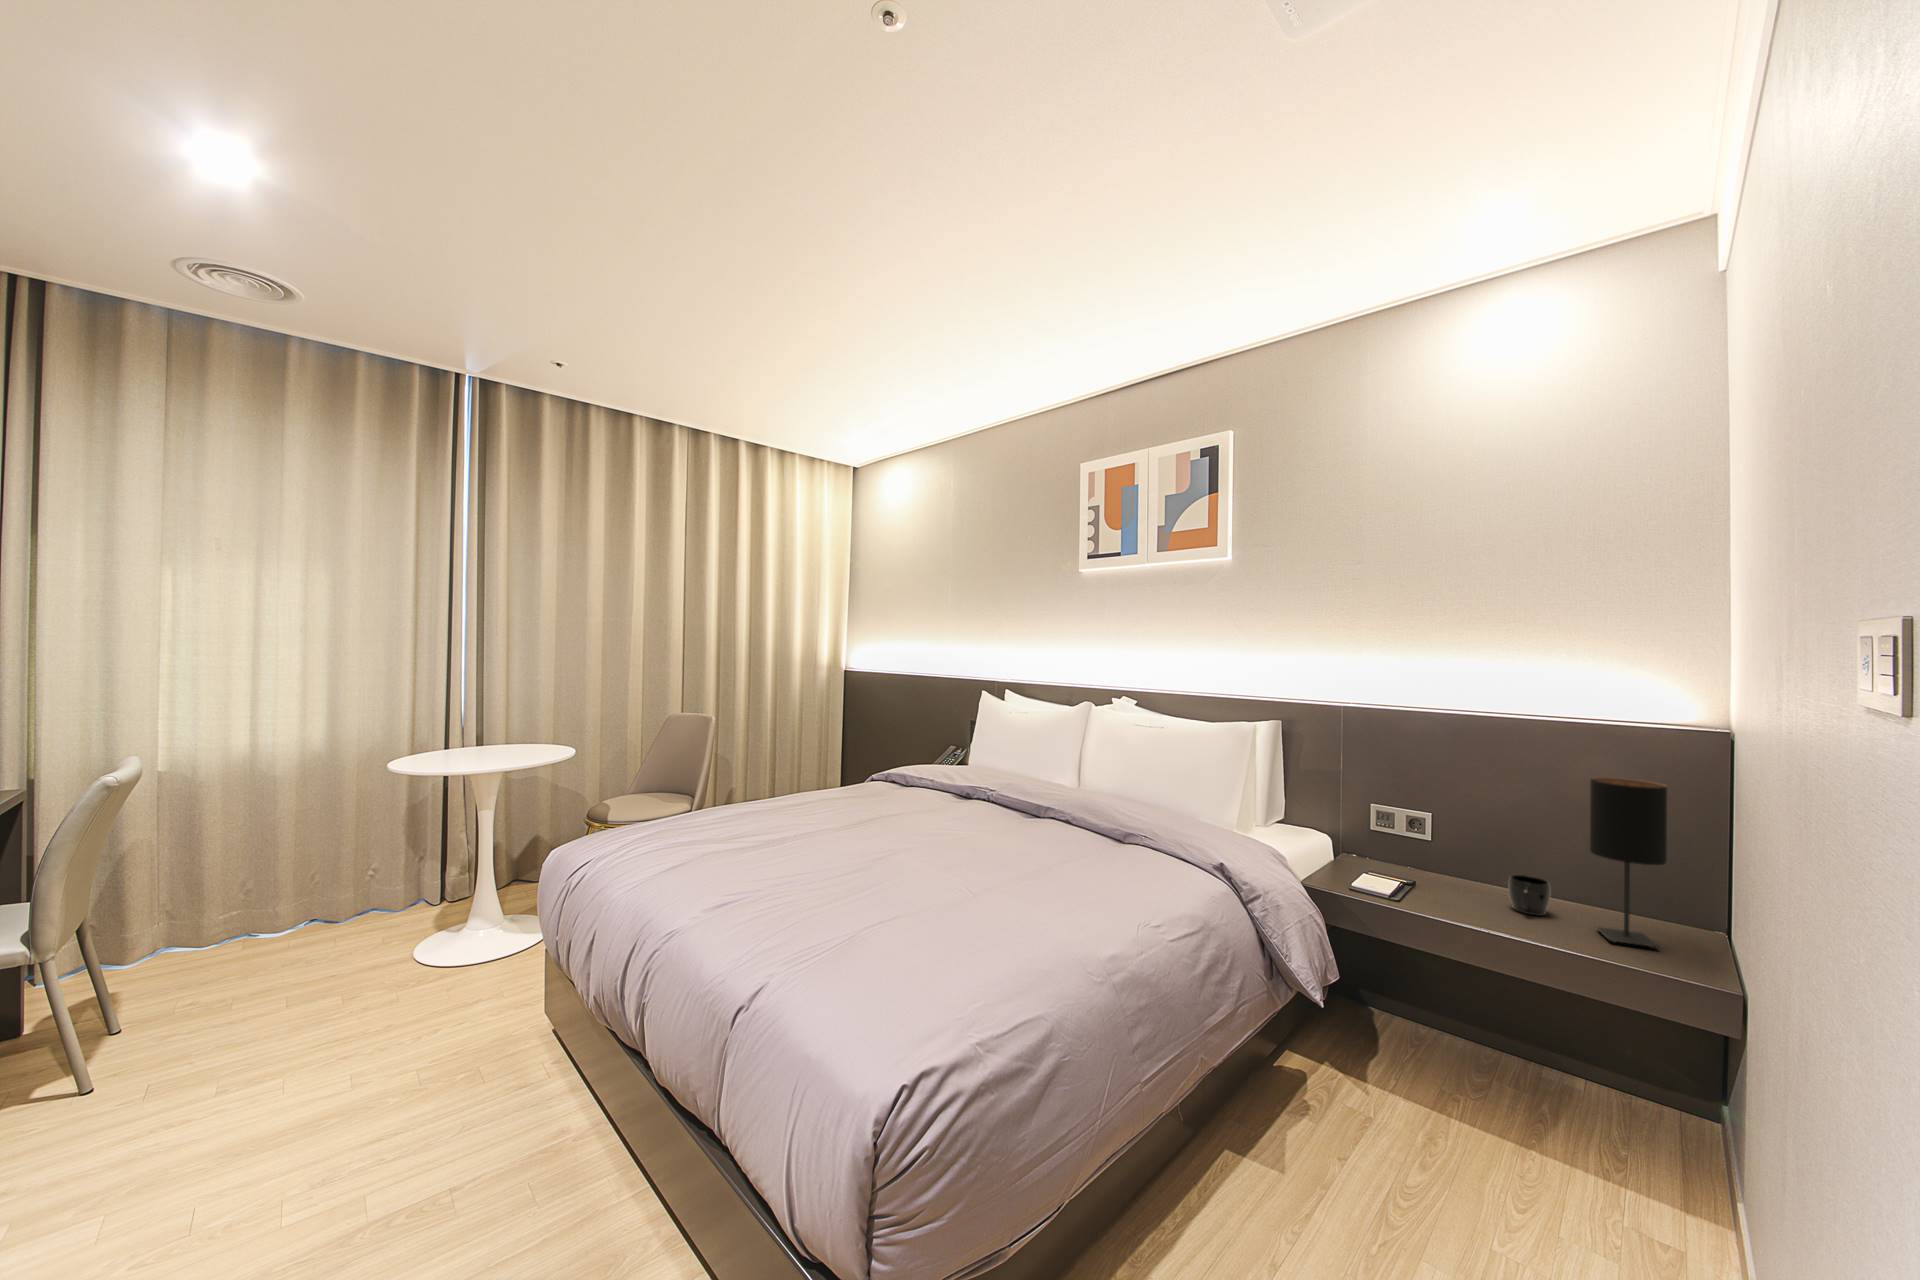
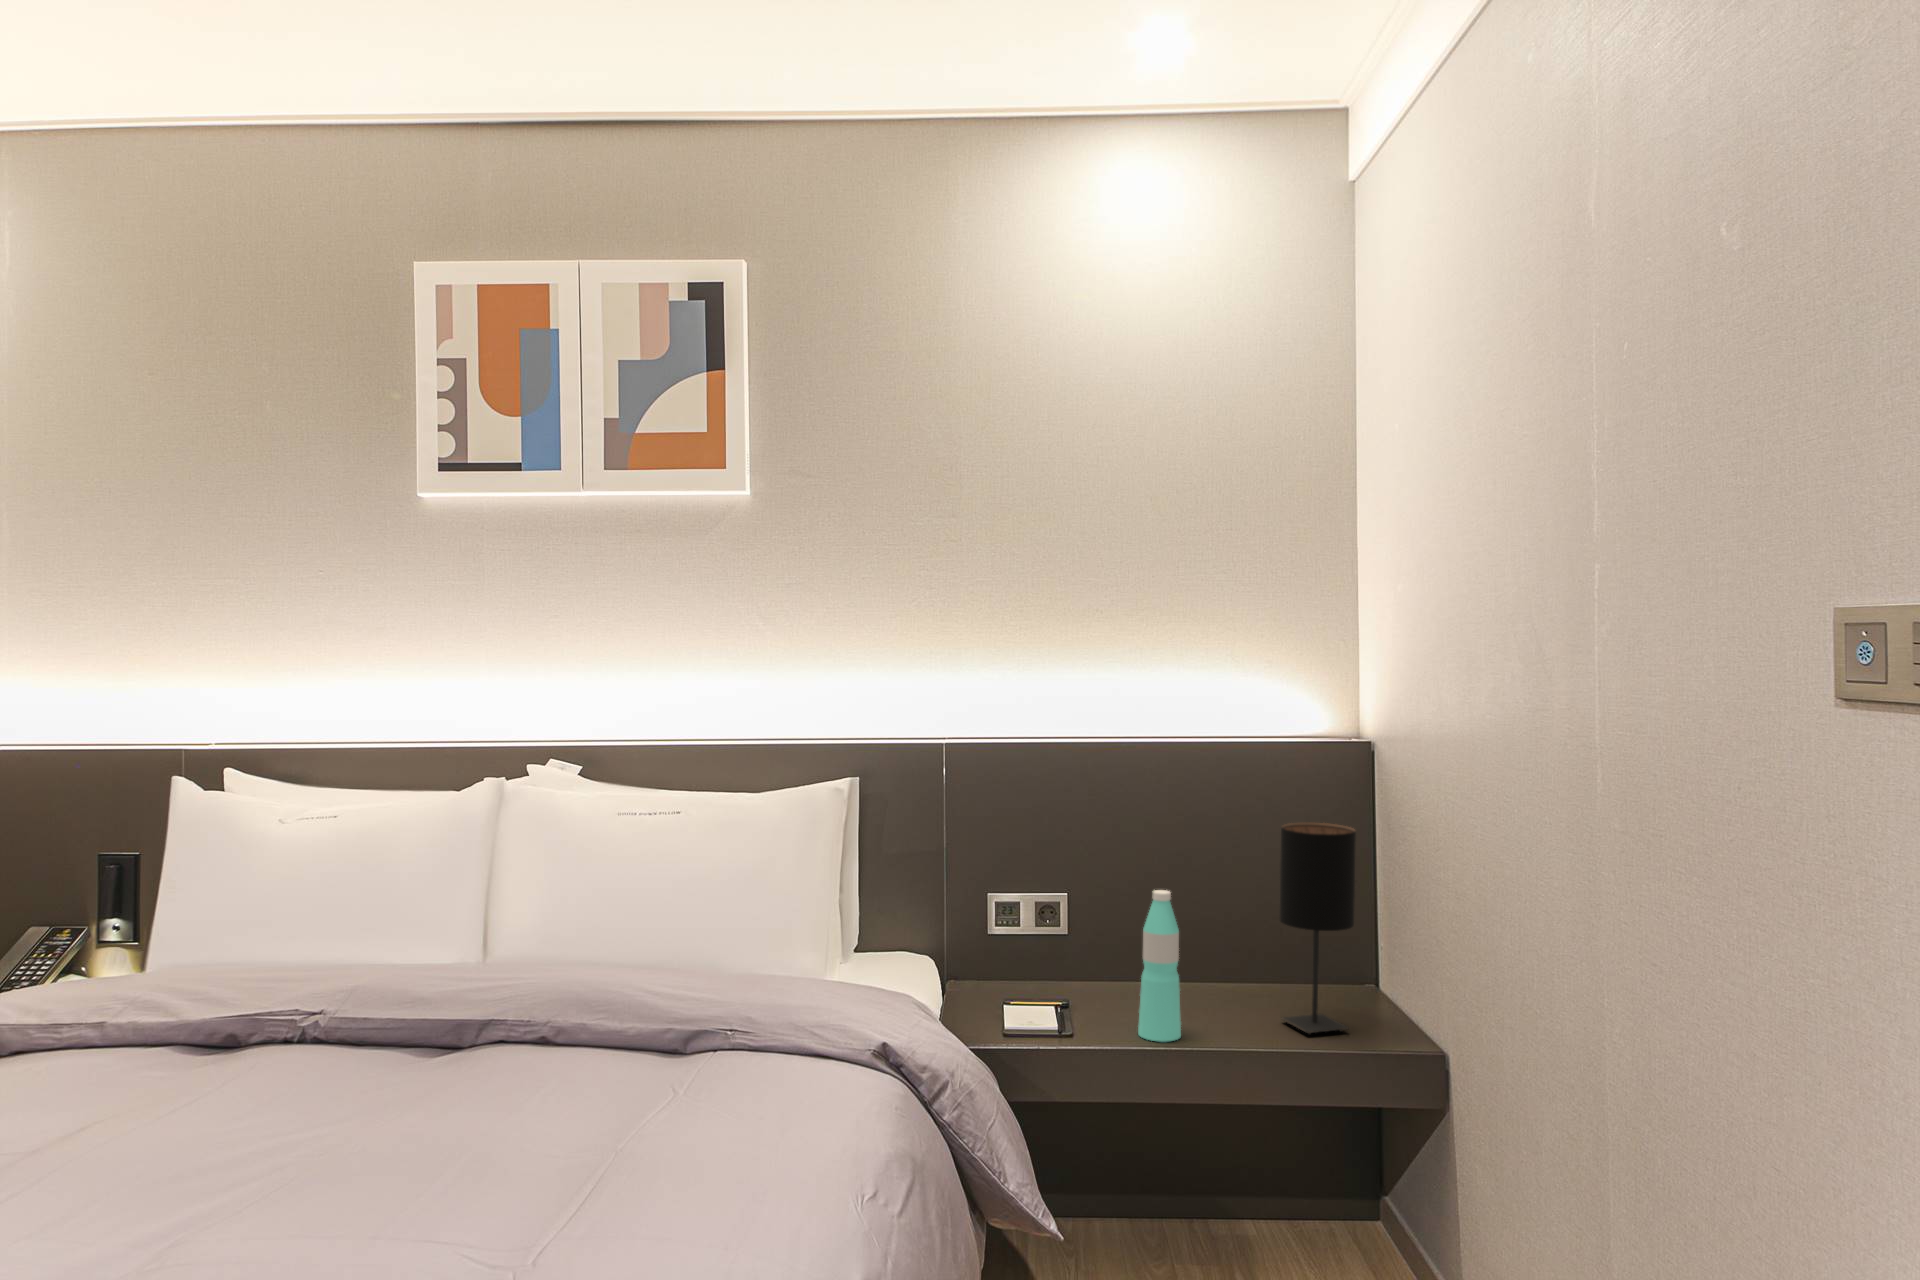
water bottle: none [1451,810,1488,919] -> present [1138,890,1181,1042]
mug: present [1508,875,1551,916] -> none [1184,966,1230,1018]

